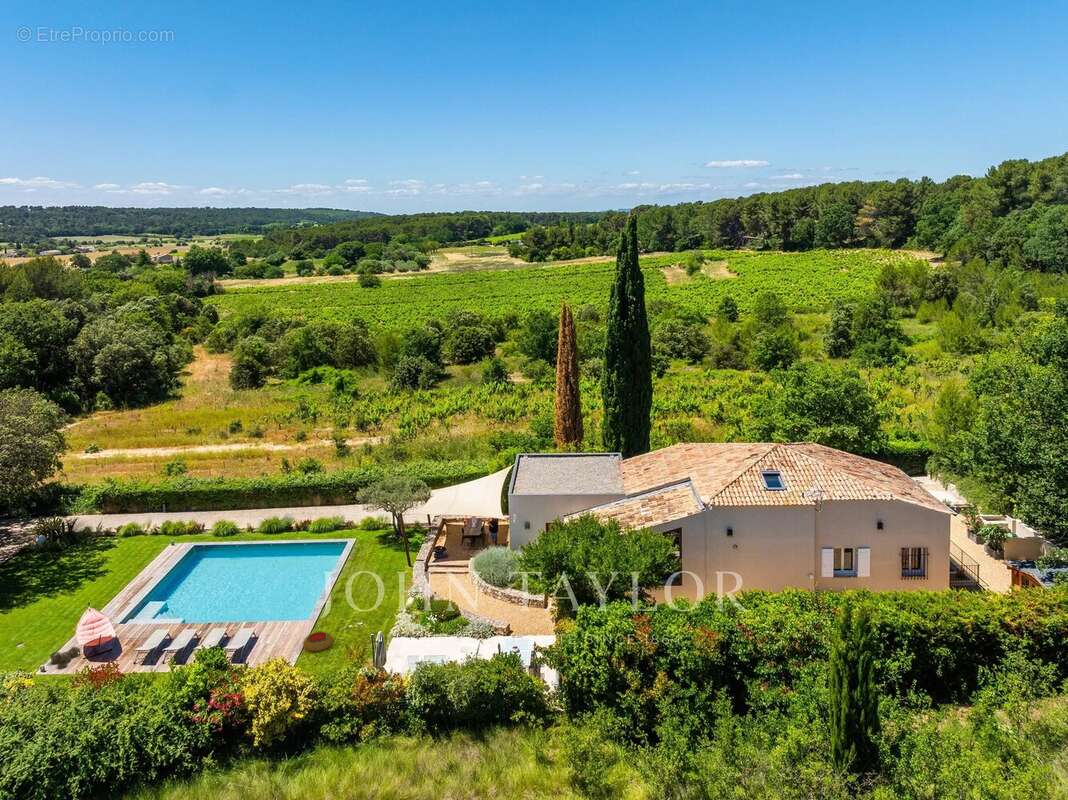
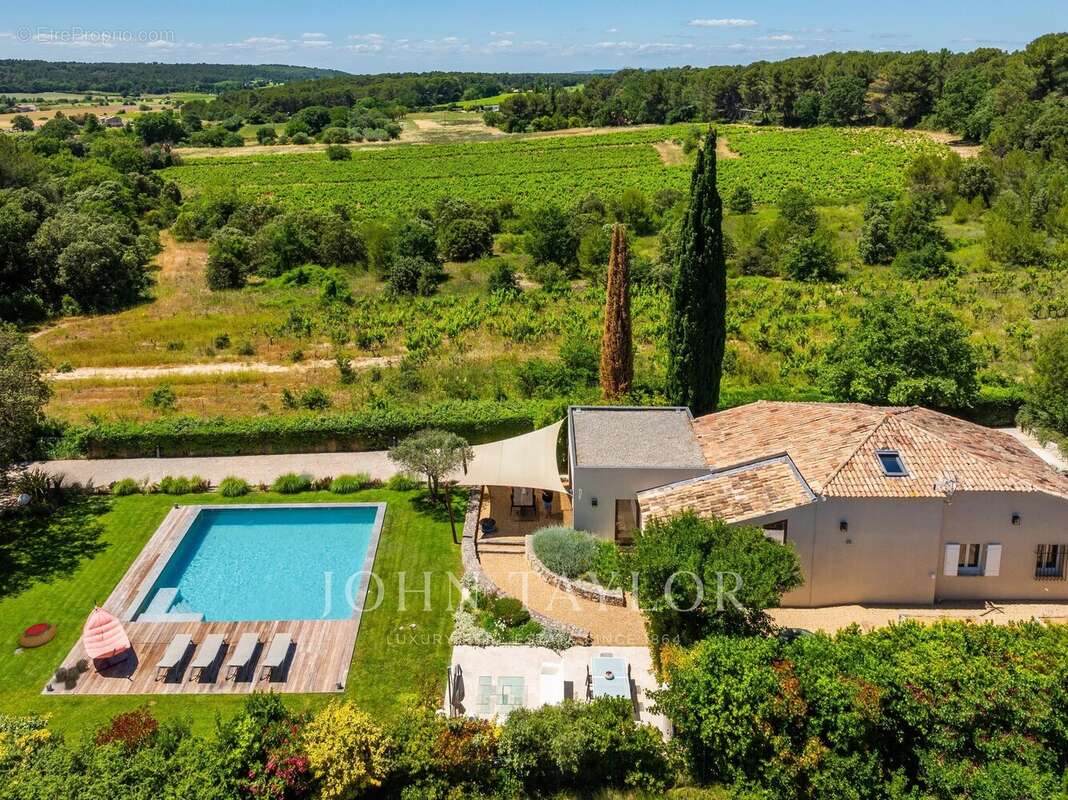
pouf: present [303,632,333,652] -> present [19,622,57,647]

